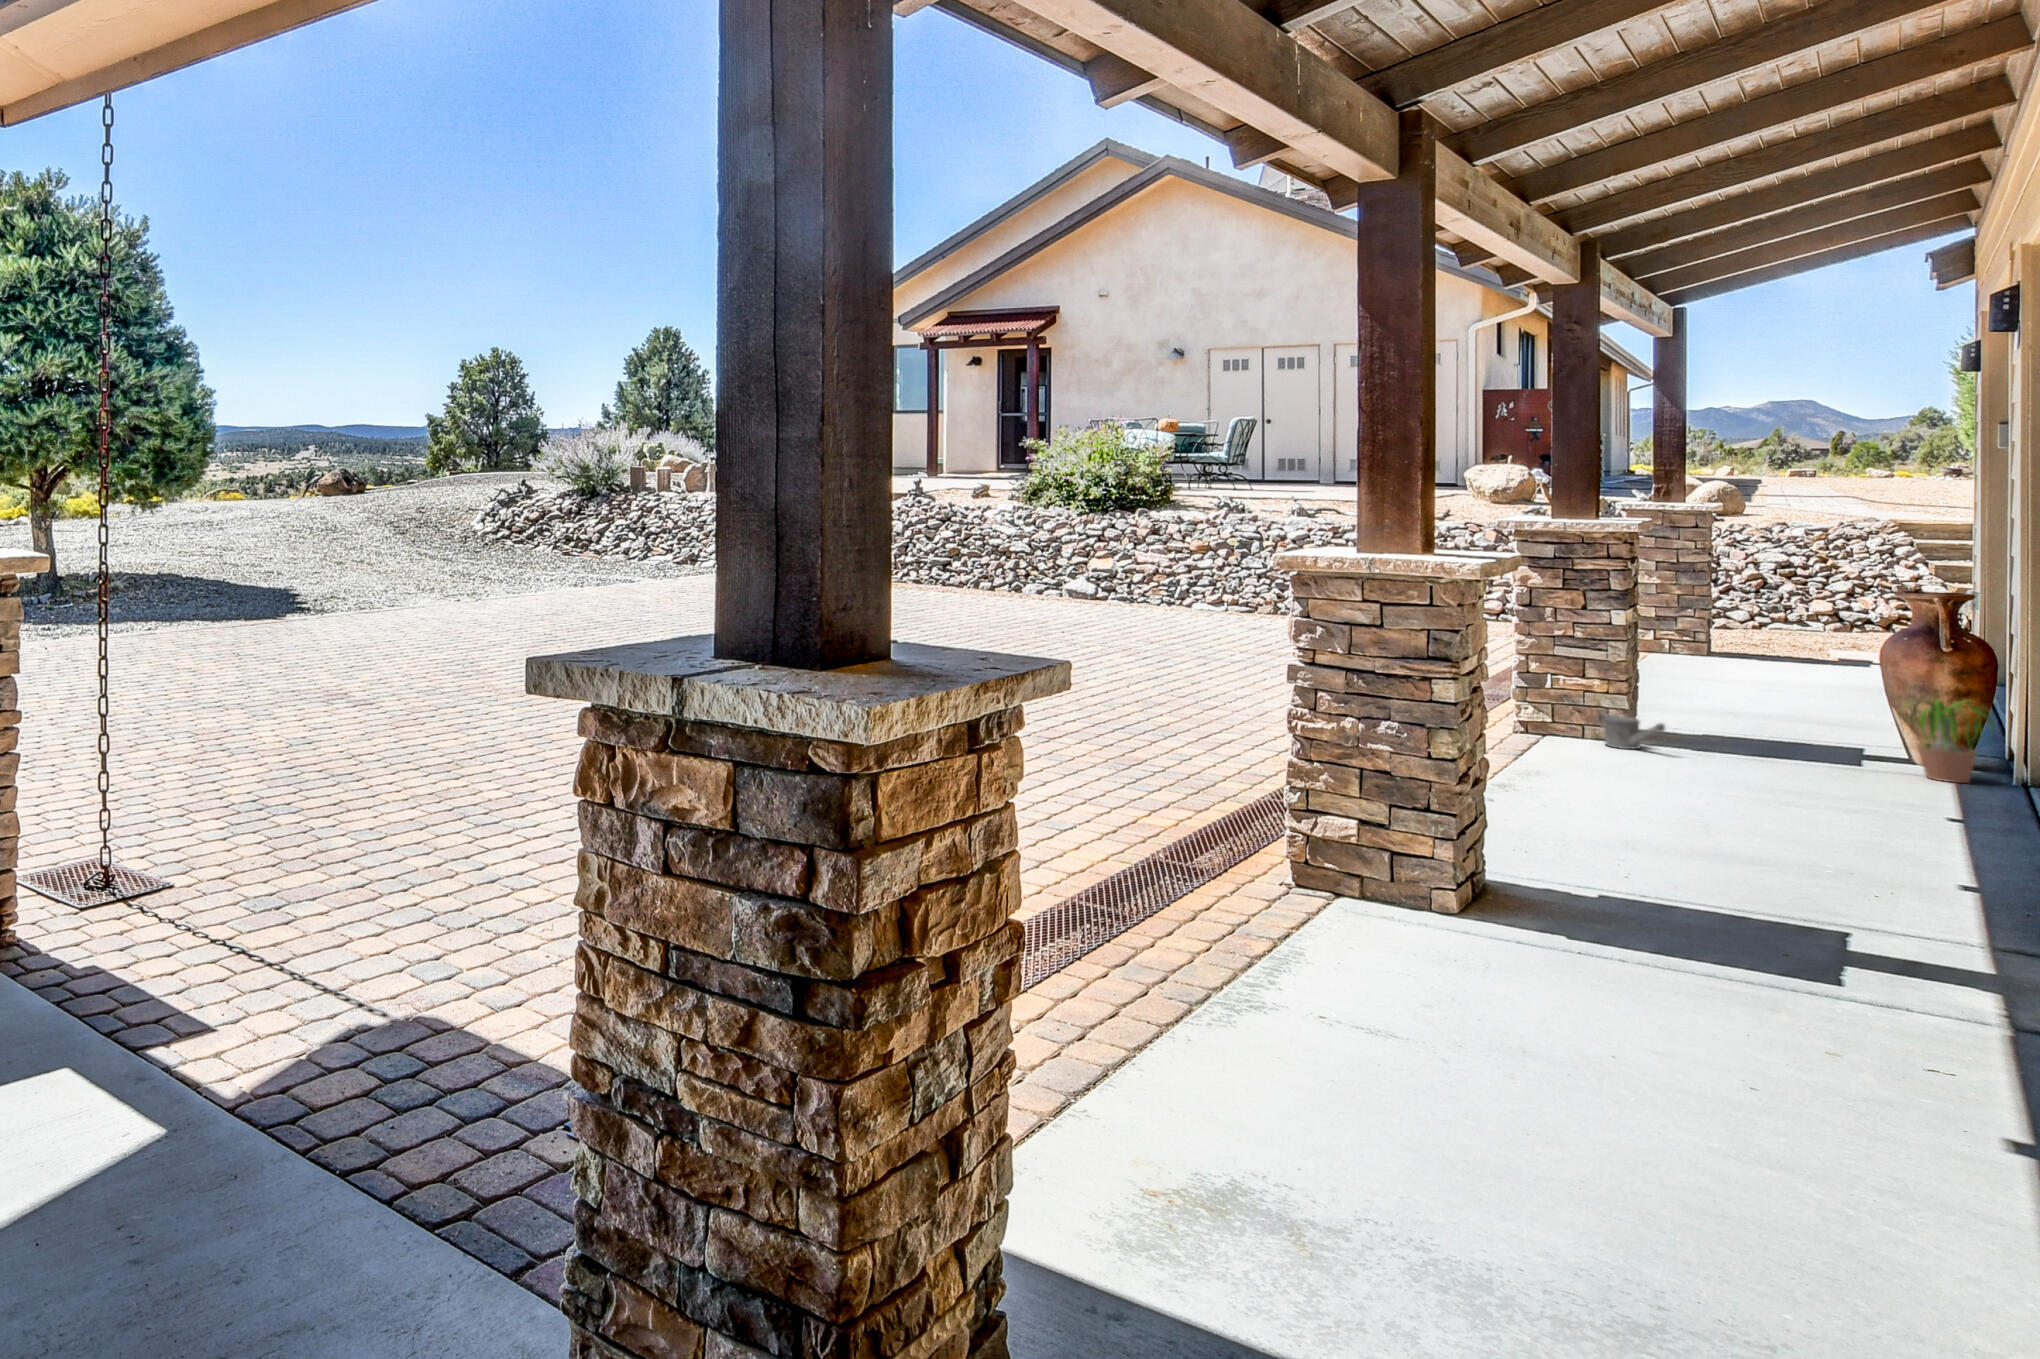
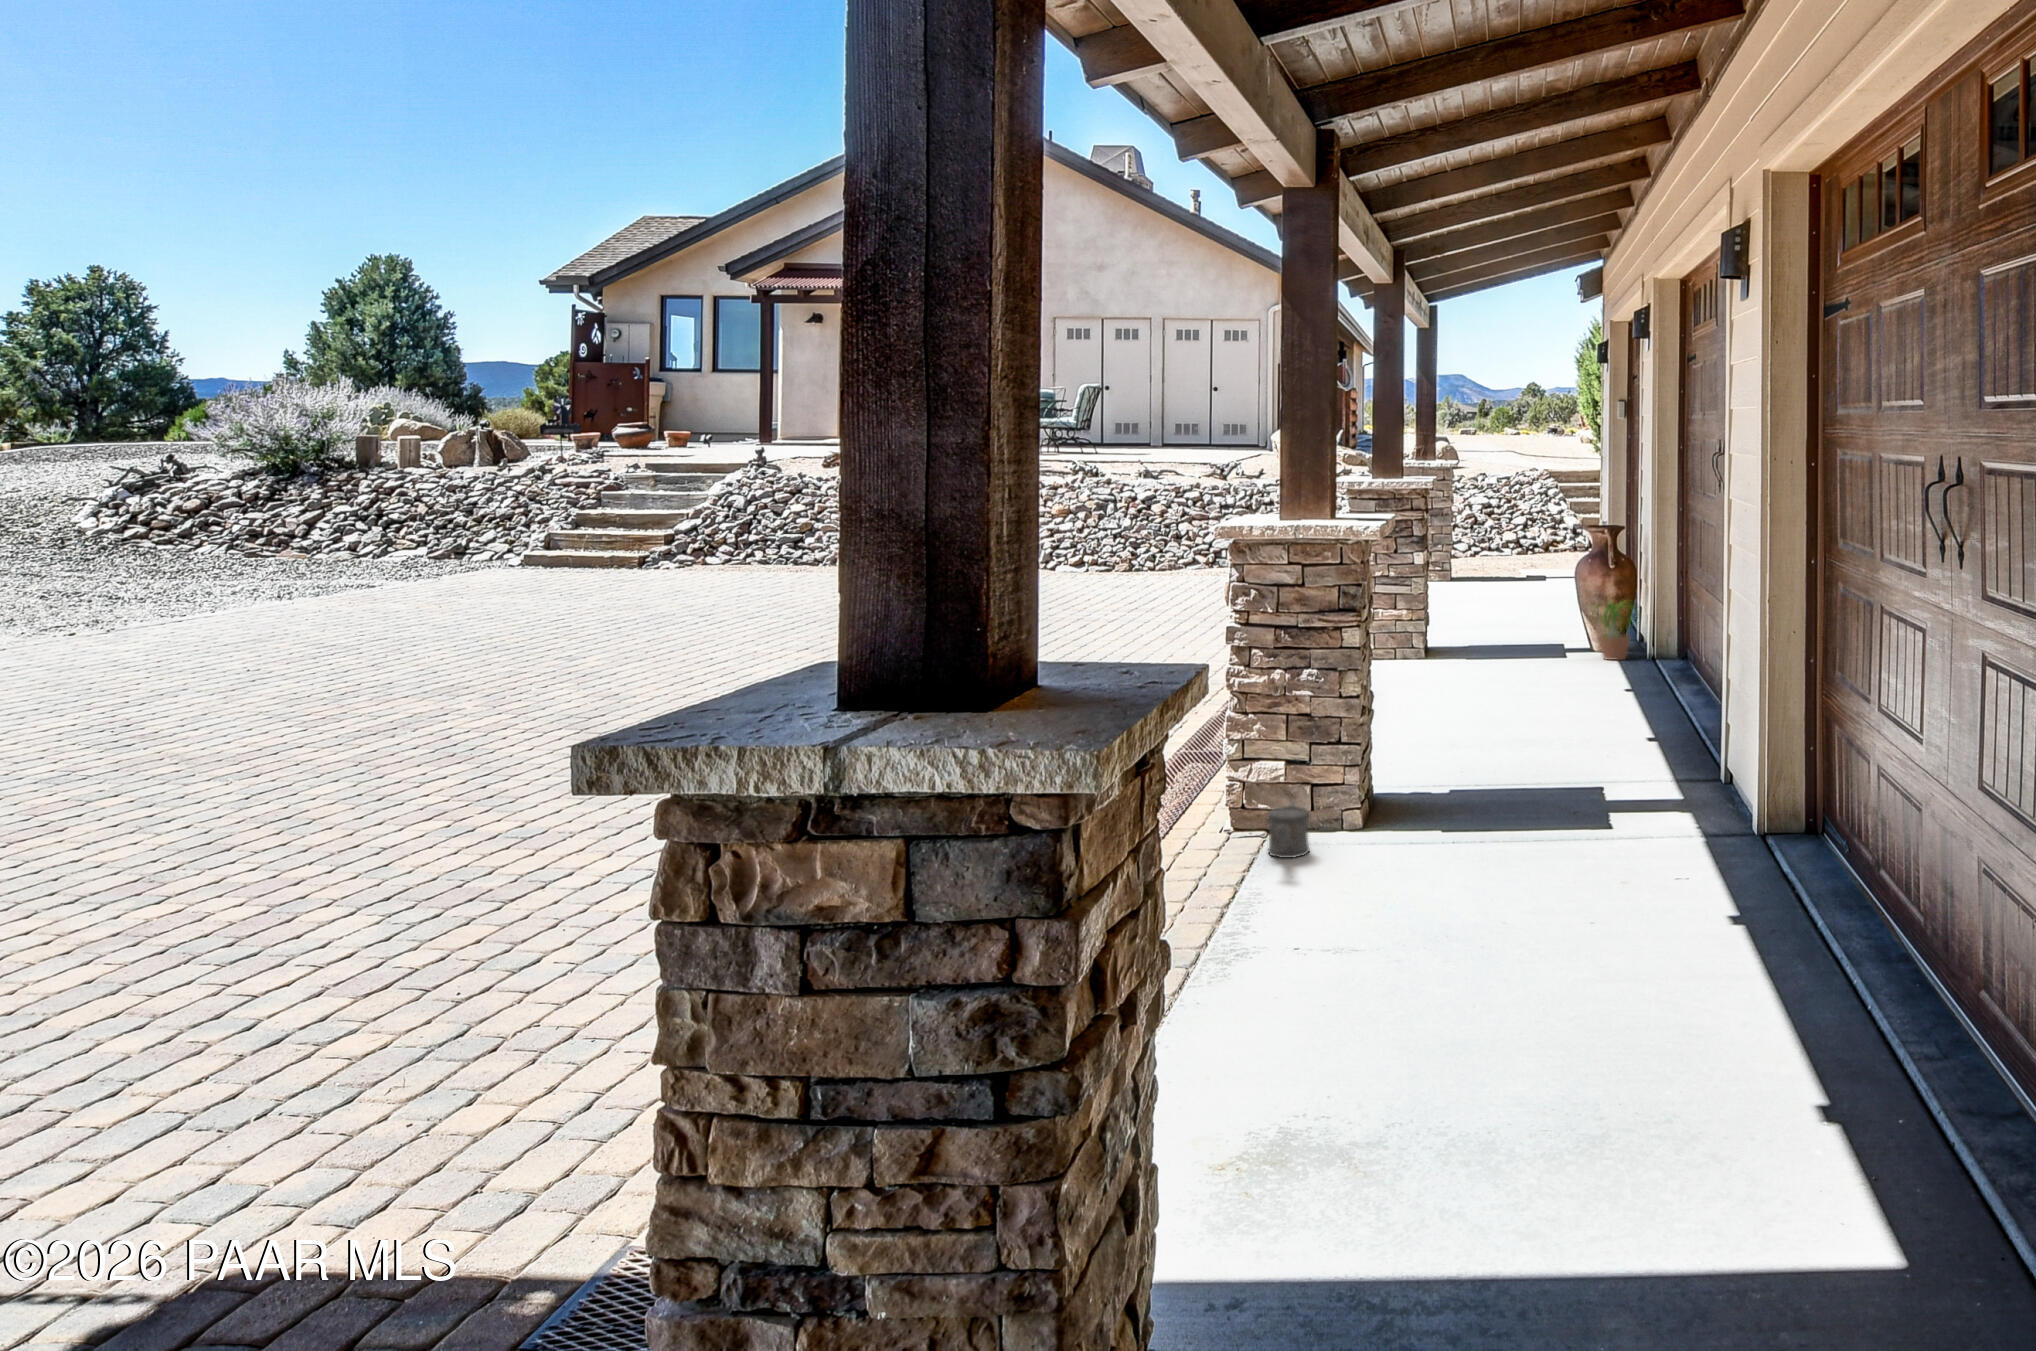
watering can: present [1597,713,1665,749] -> present [1268,801,1310,858]

